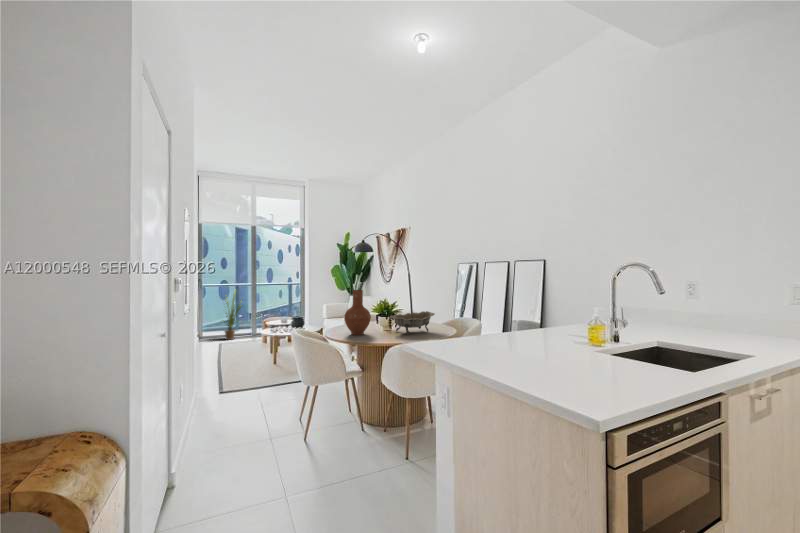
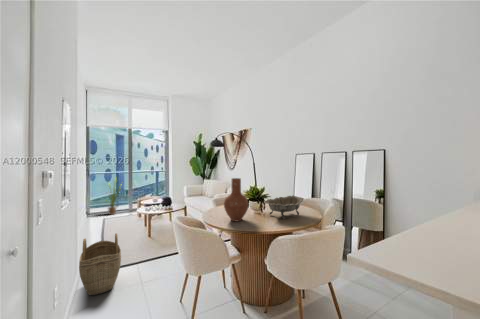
woven basket: none [198,349,240,411] -> present [79,233,121,295]

